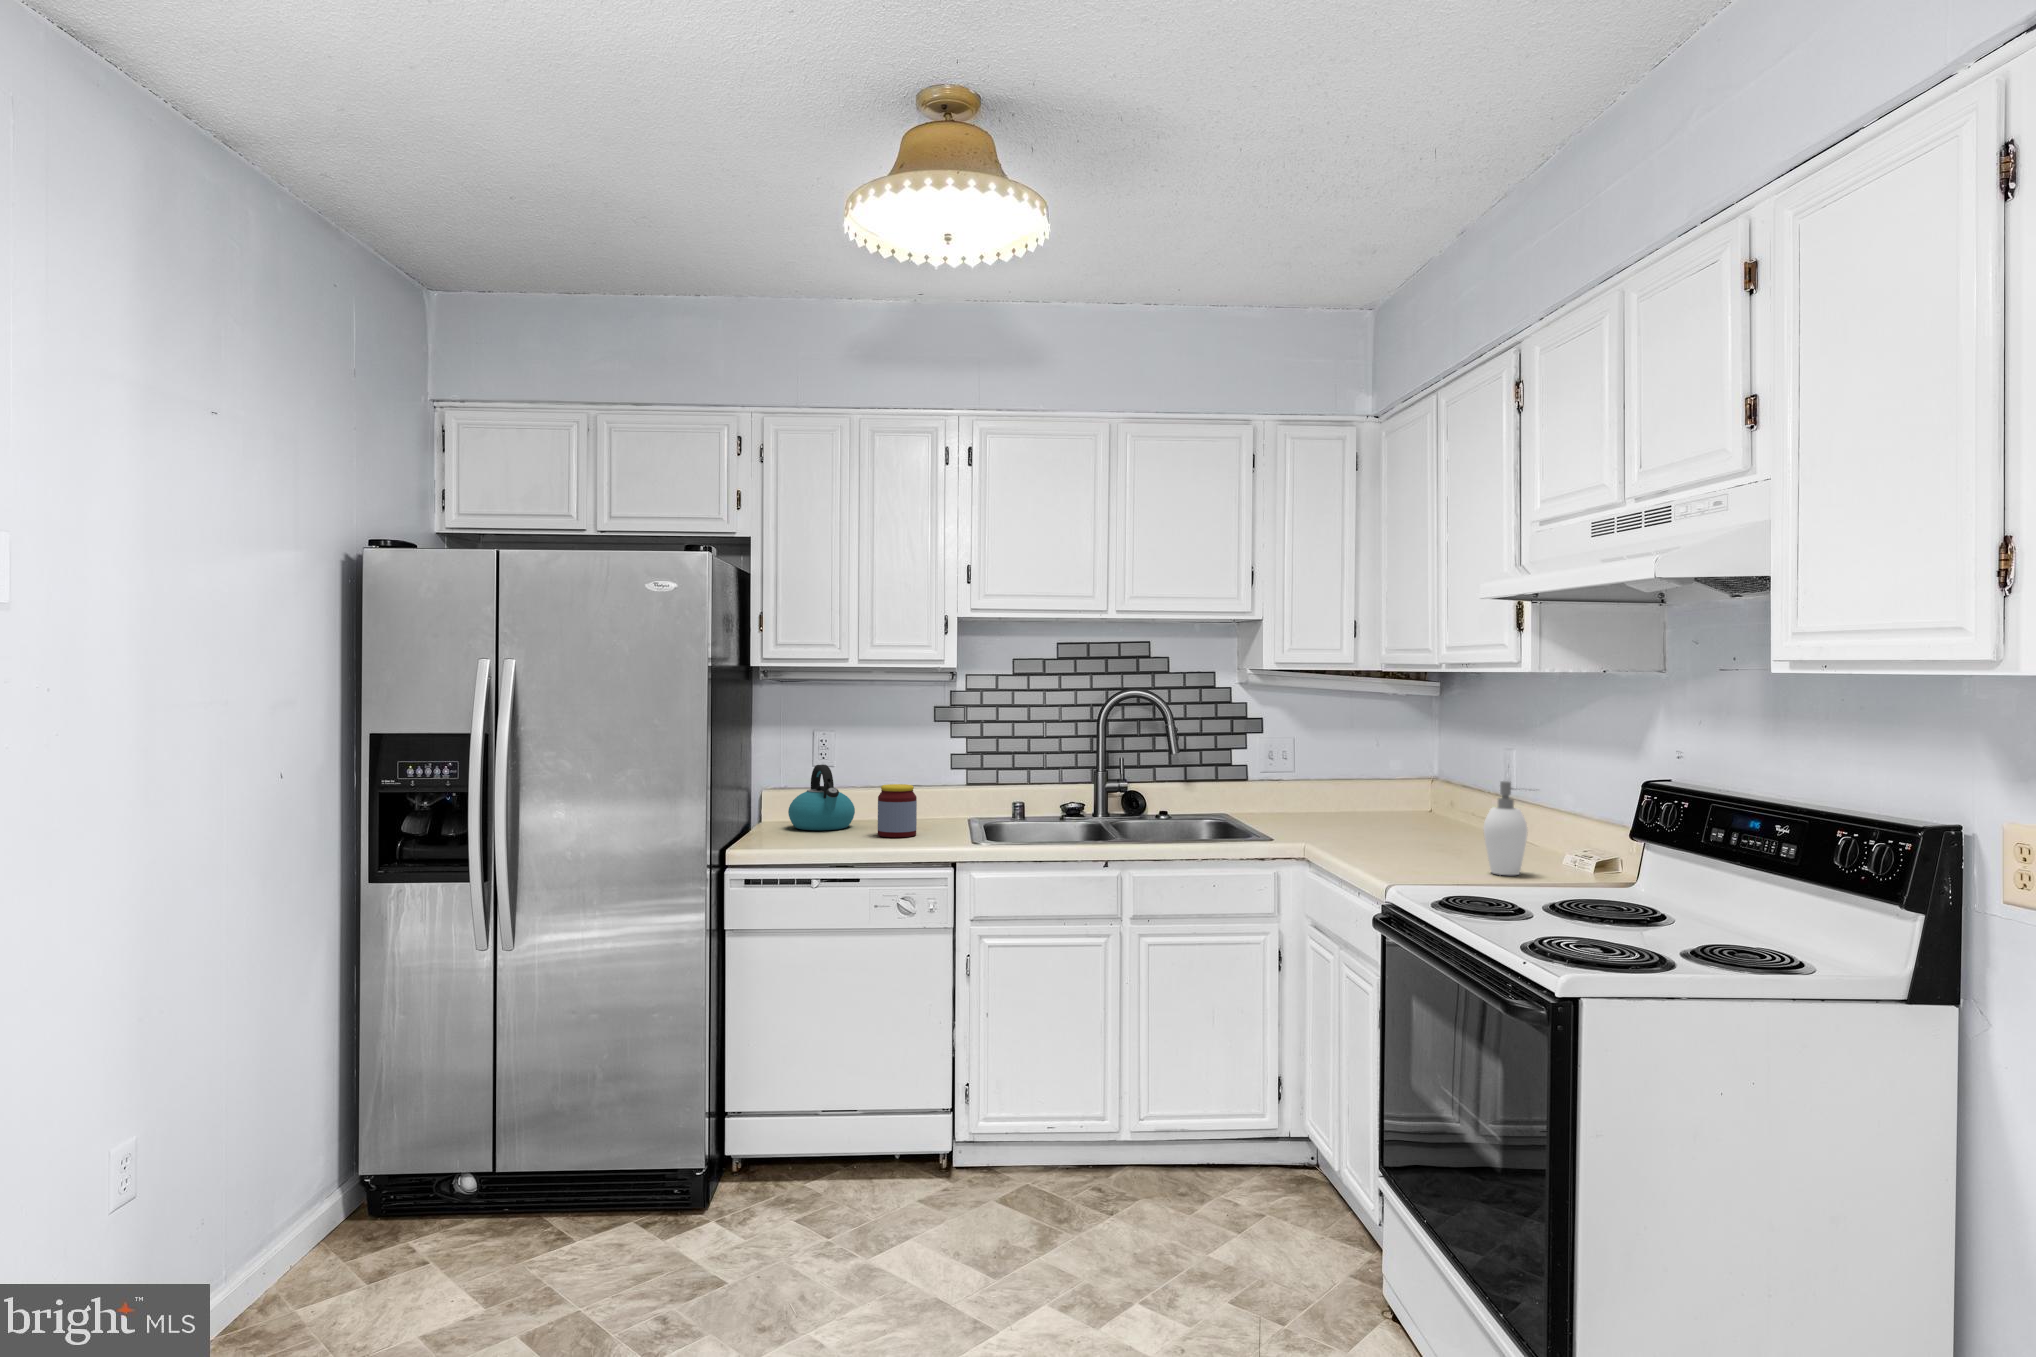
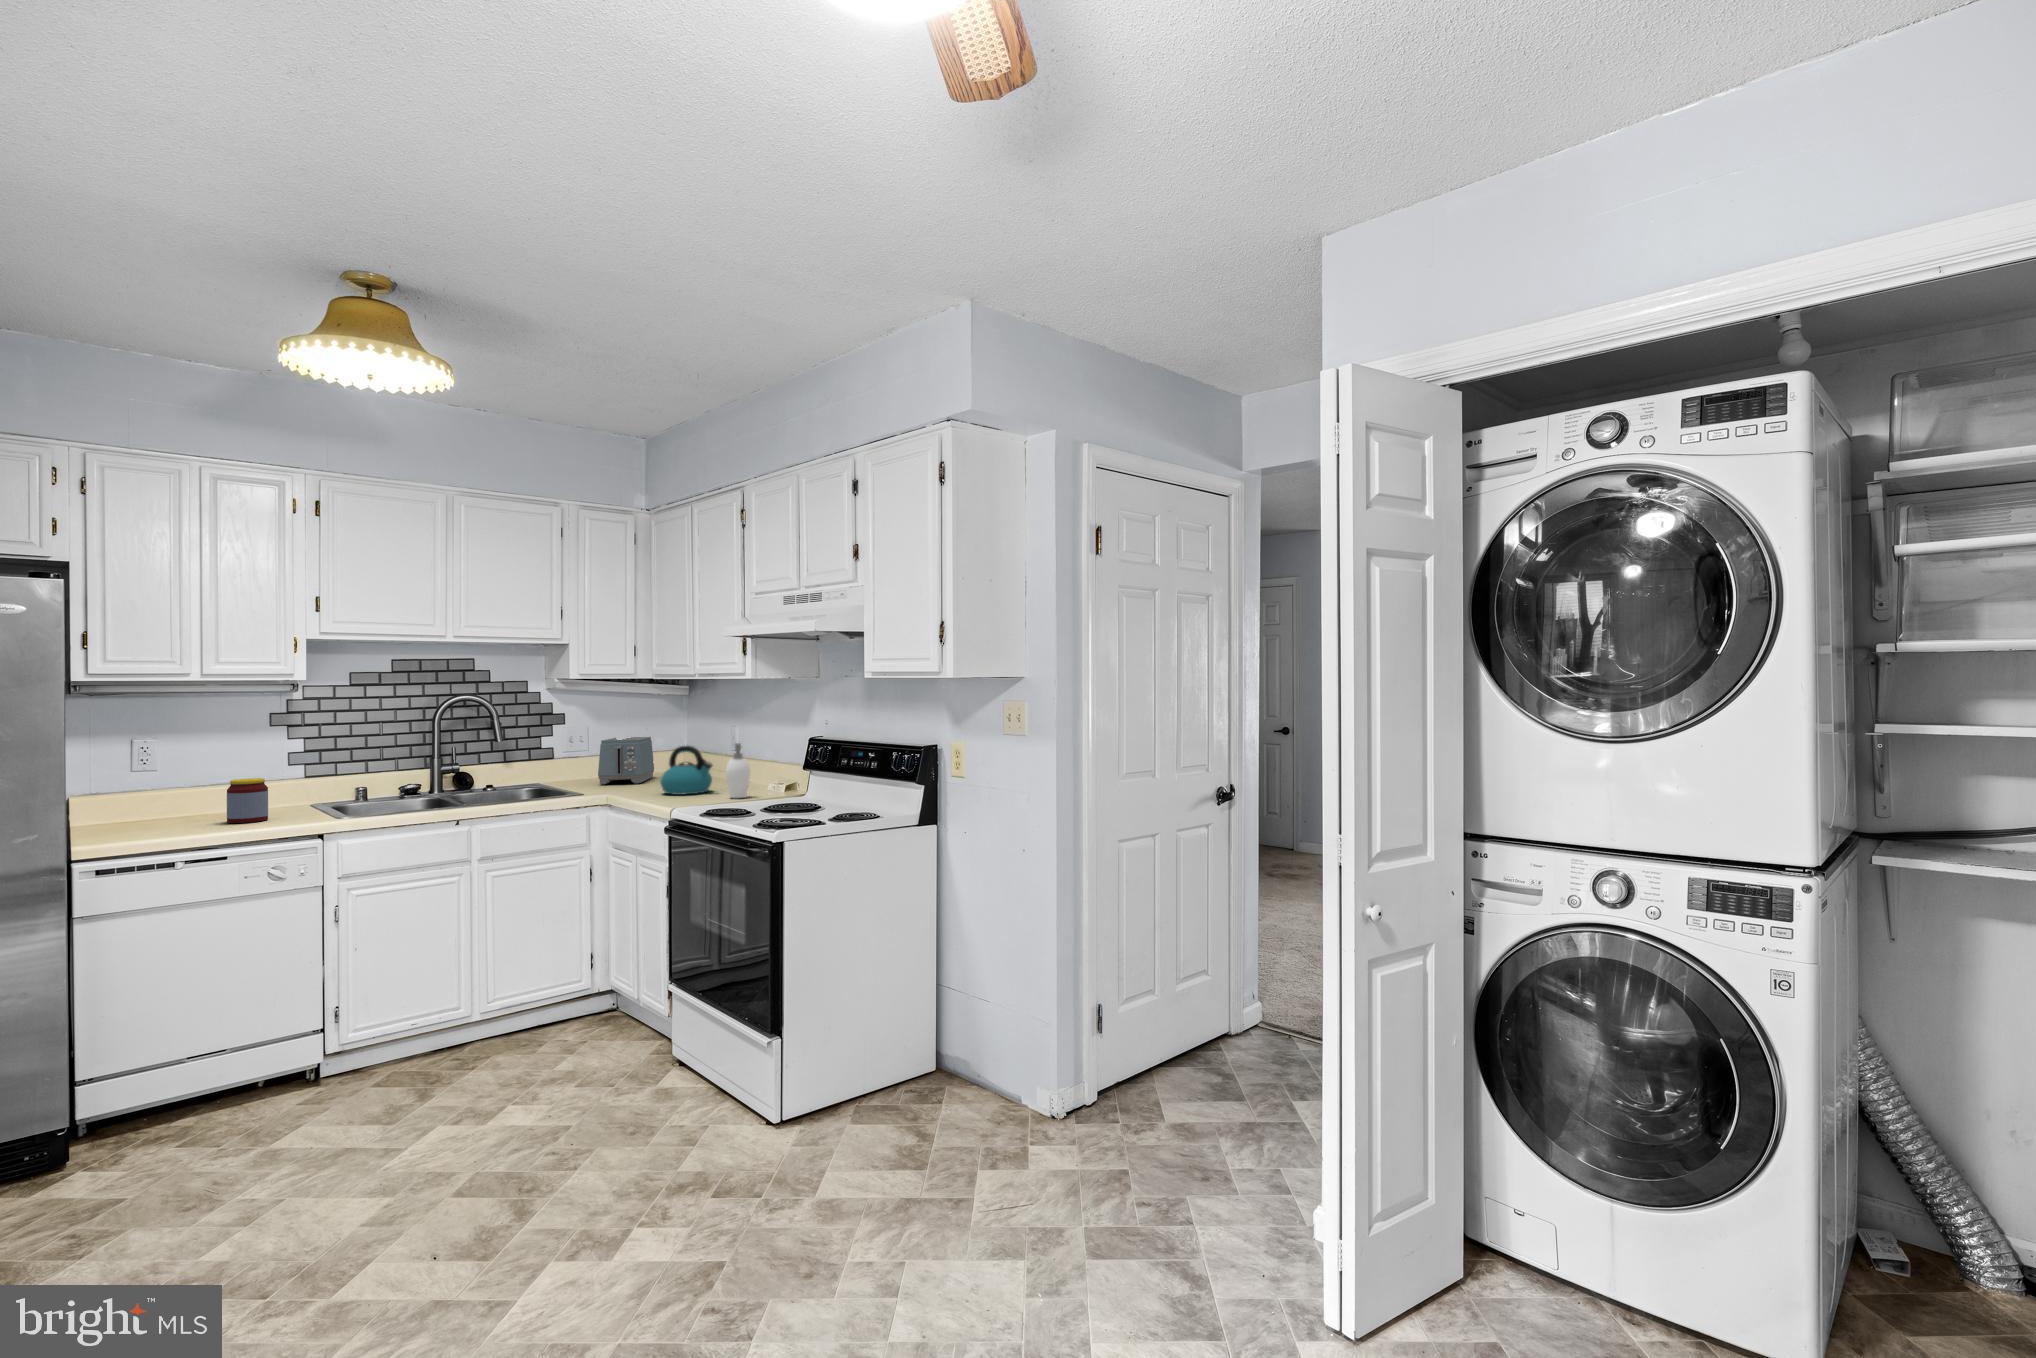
toaster: none [1302,755,1385,826] -> present [598,737,654,784]
kettle: present [788,765,855,830] -> present [660,746,712,795]

